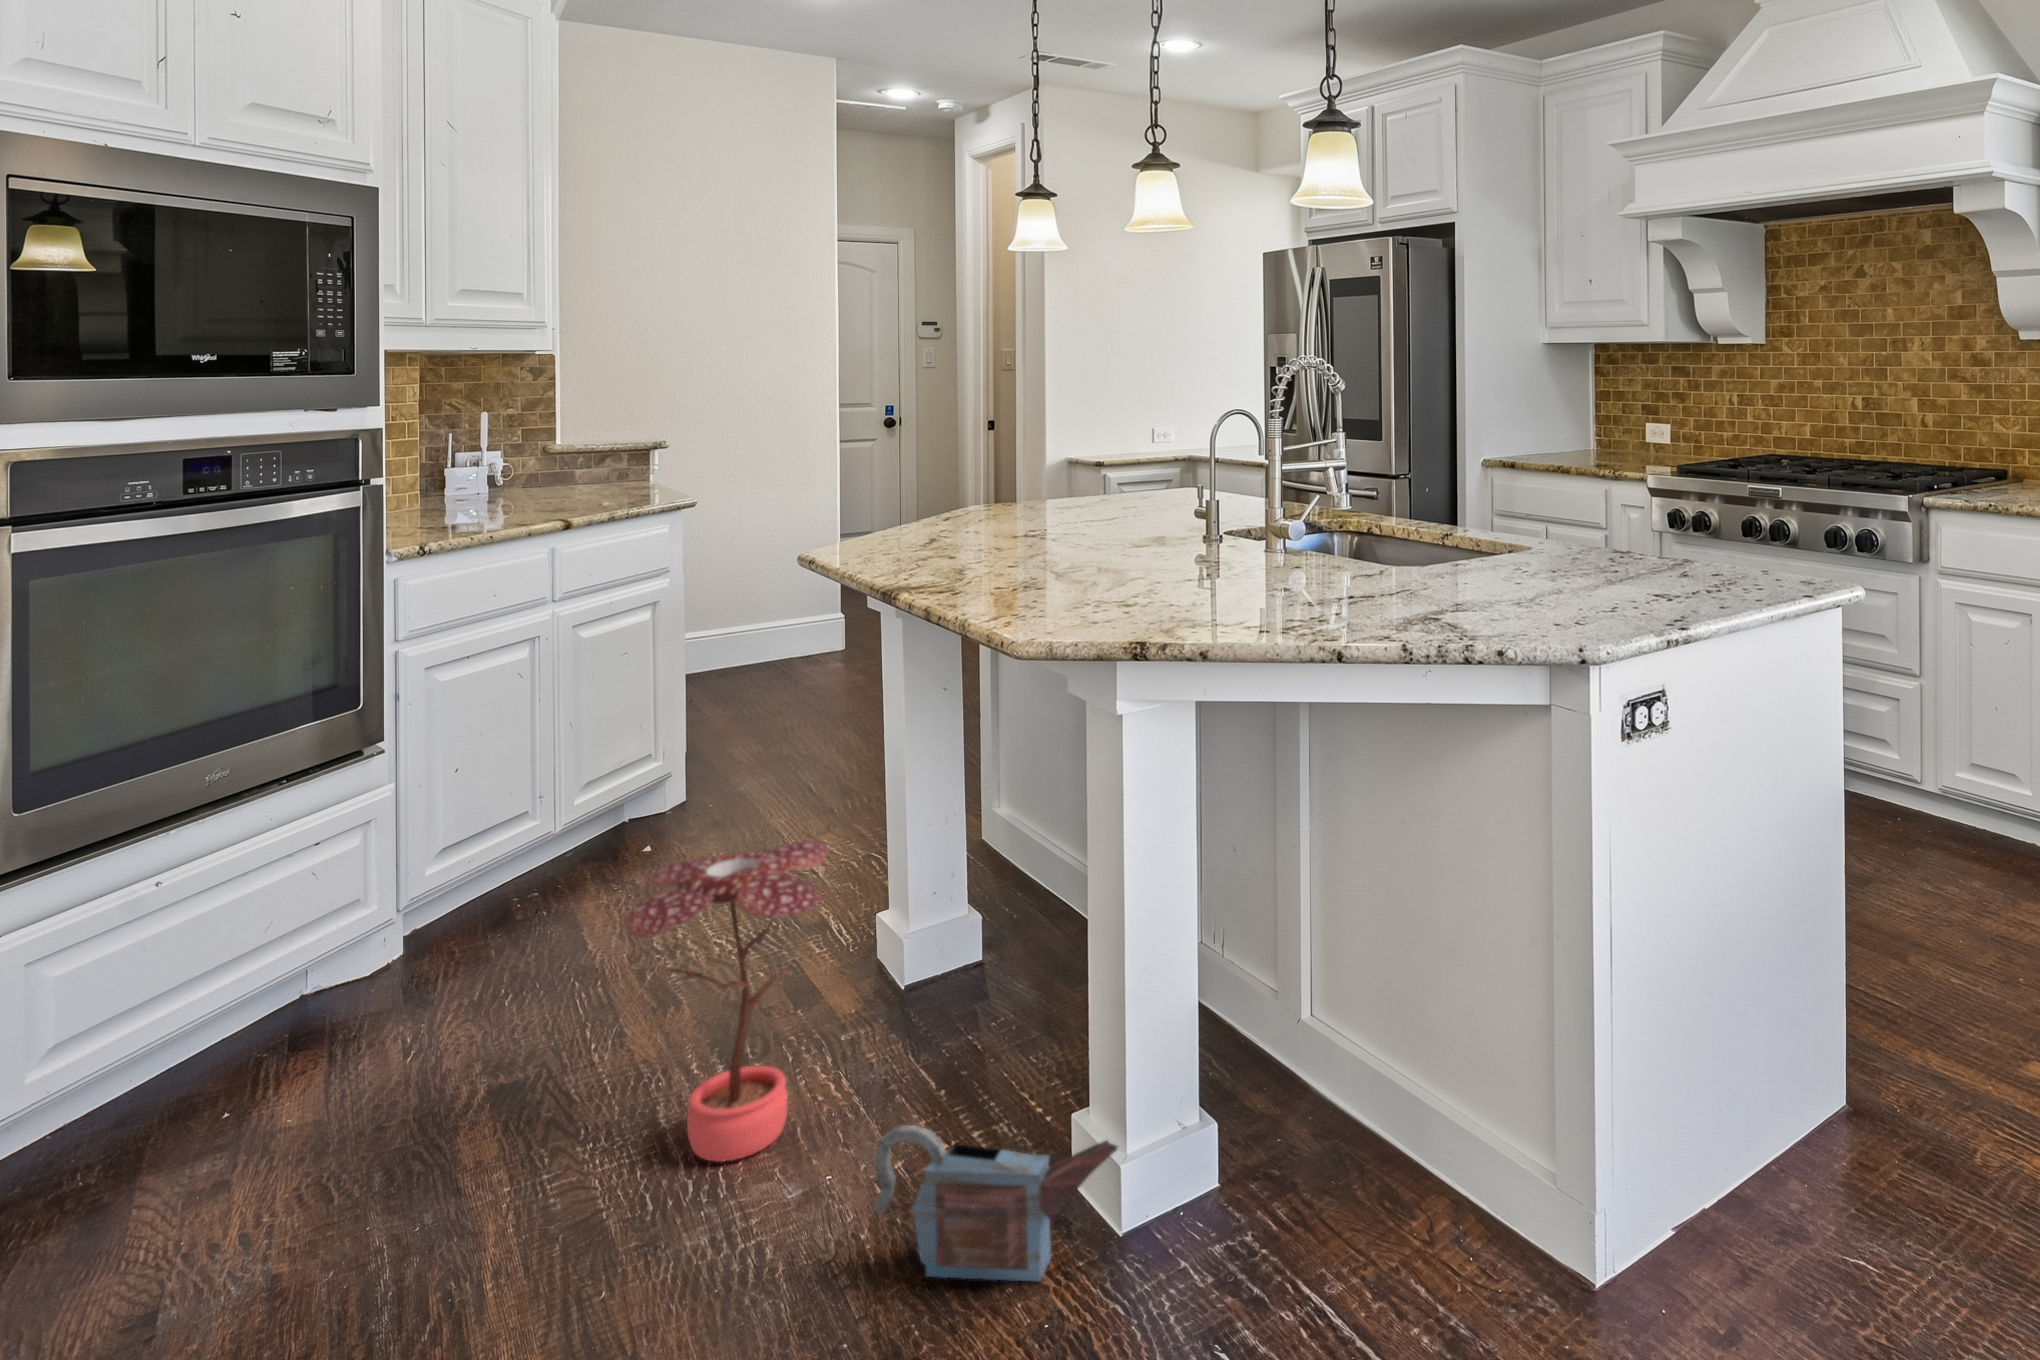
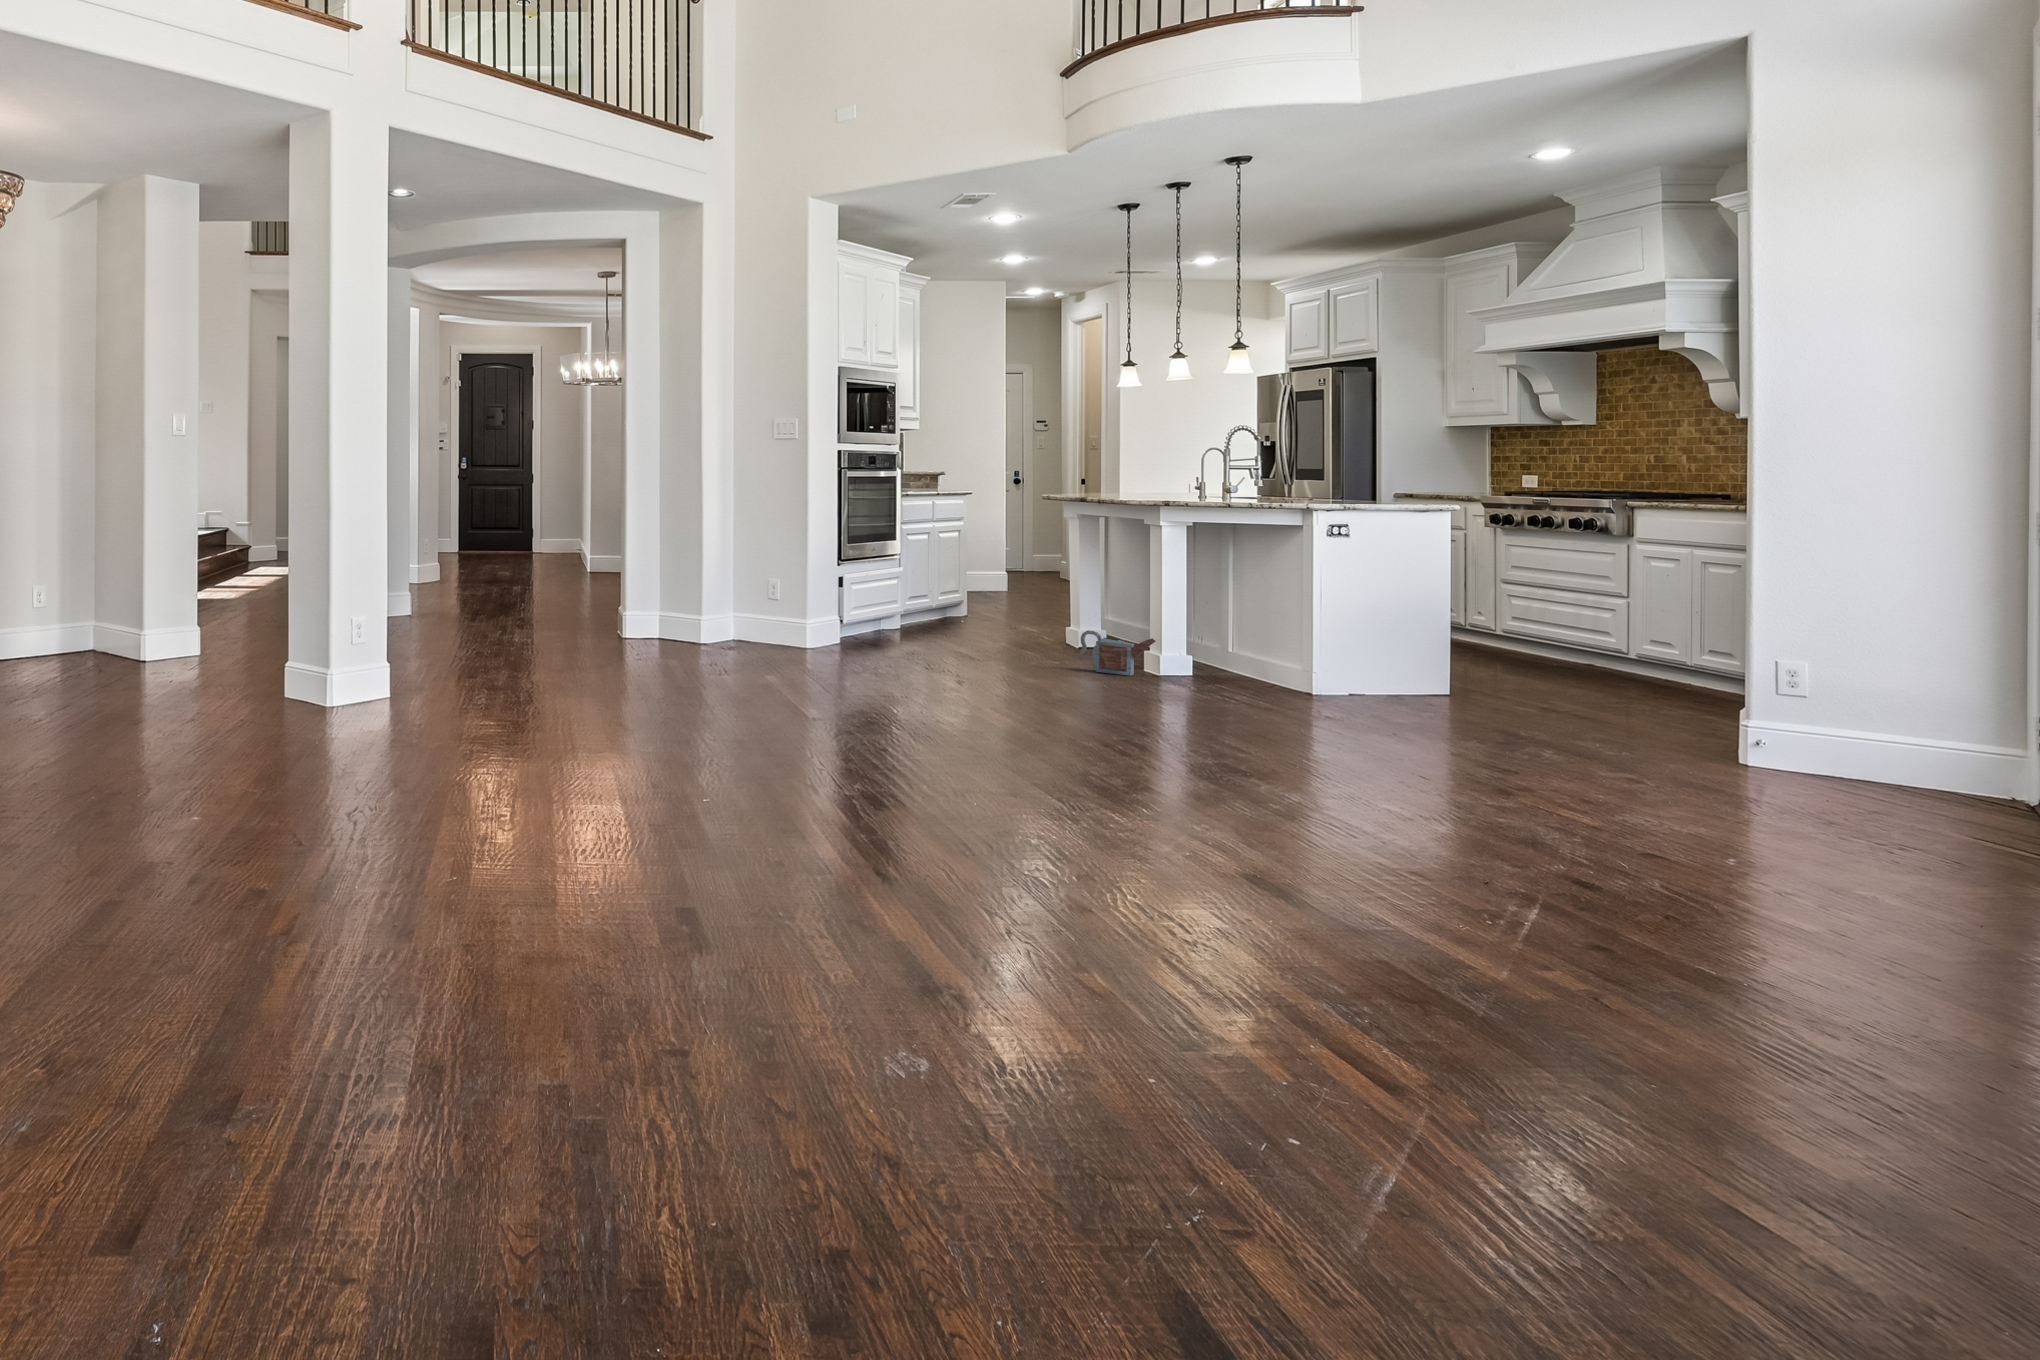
potted plant: present [625,840,828,1162] -> none [1001,569,1058,657]

